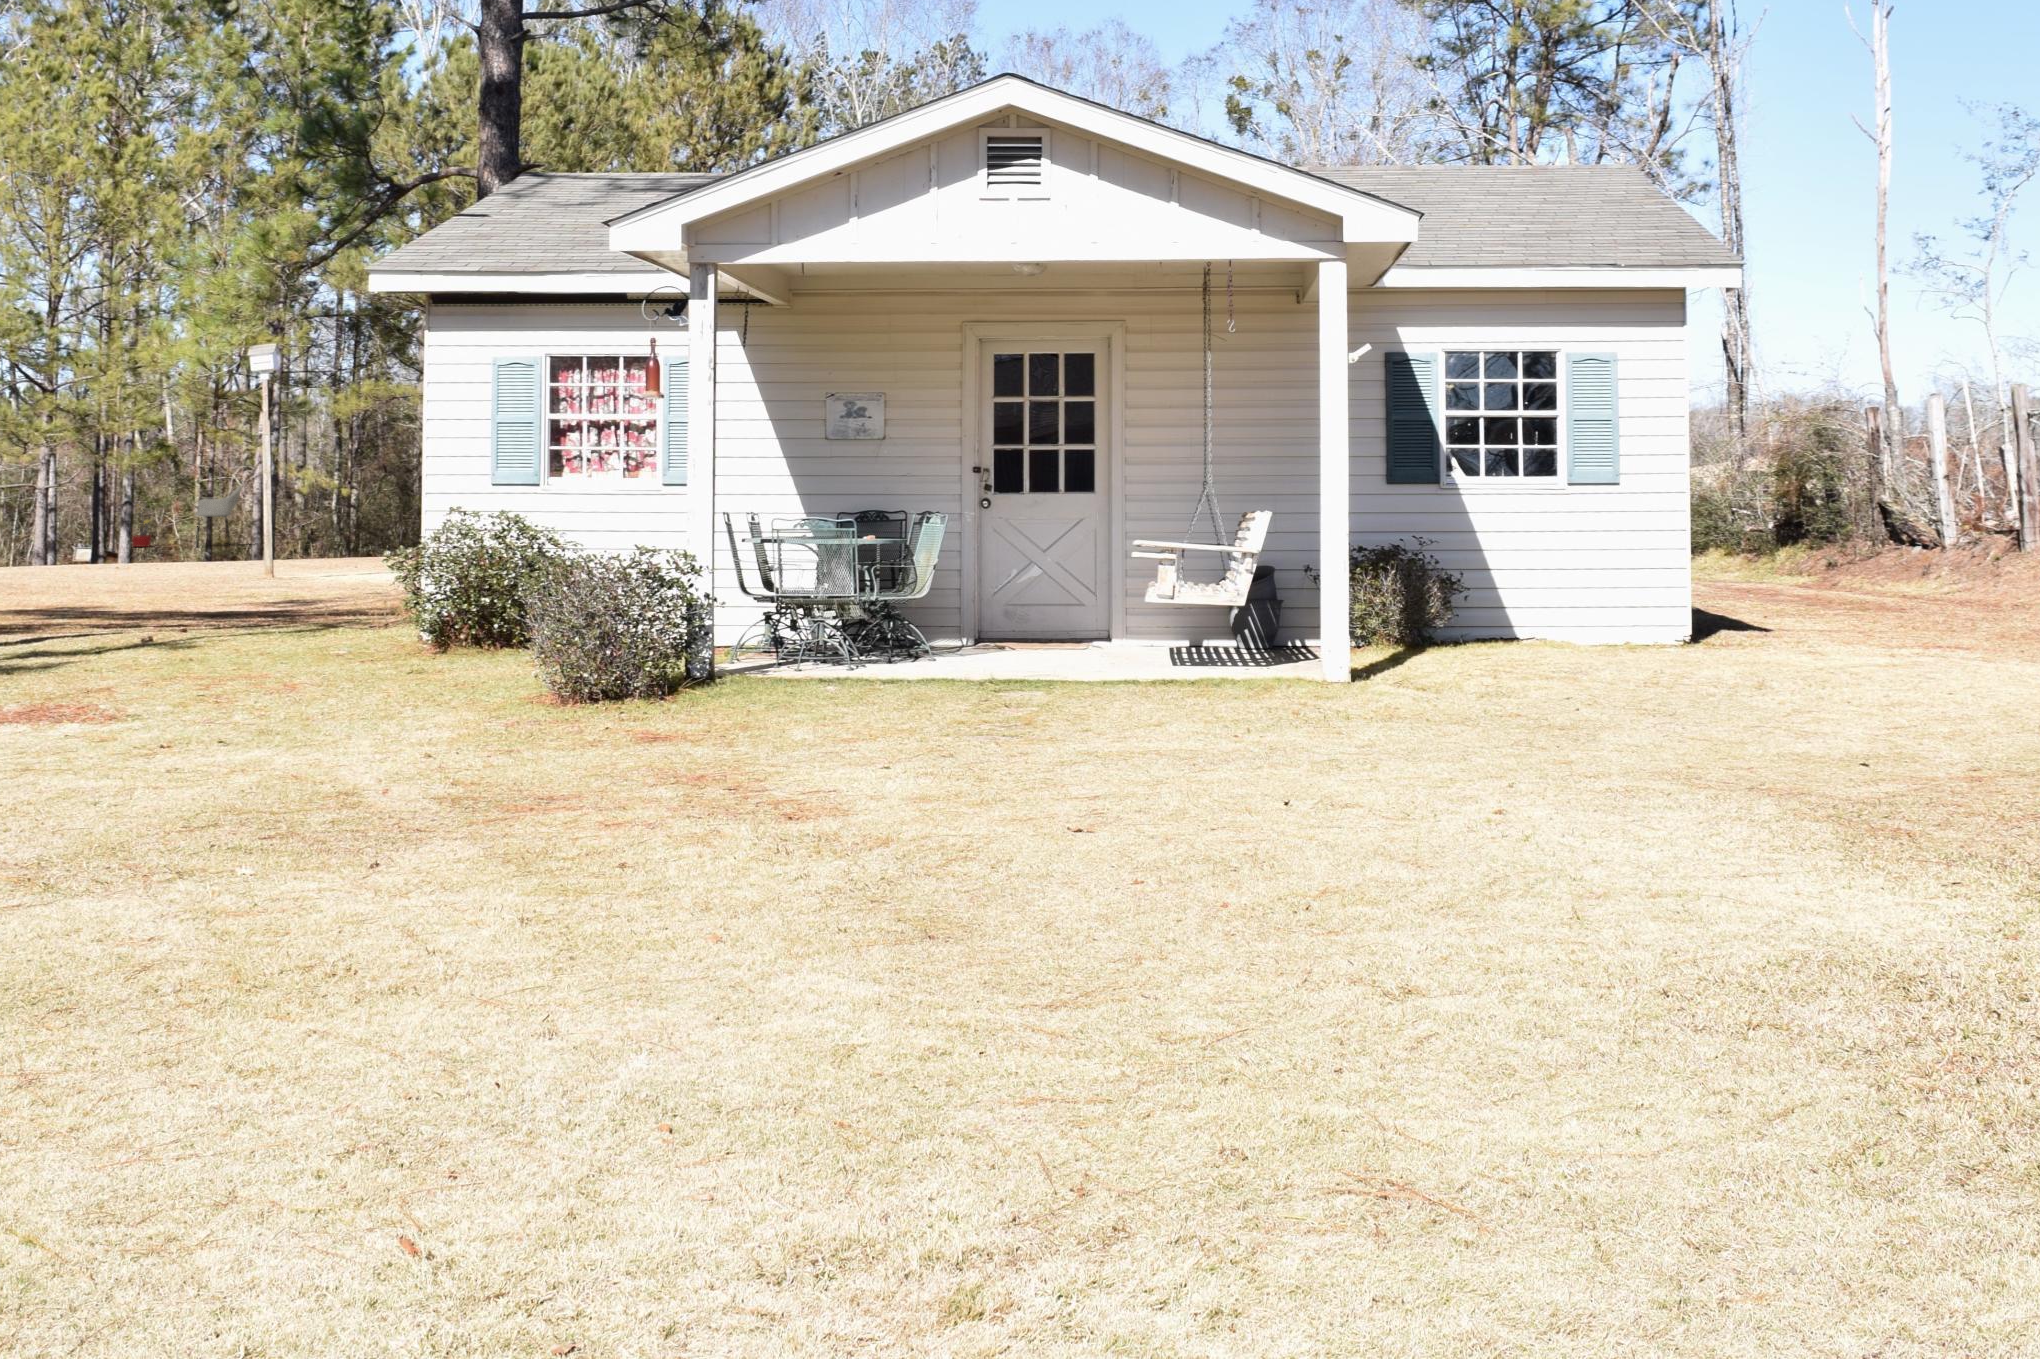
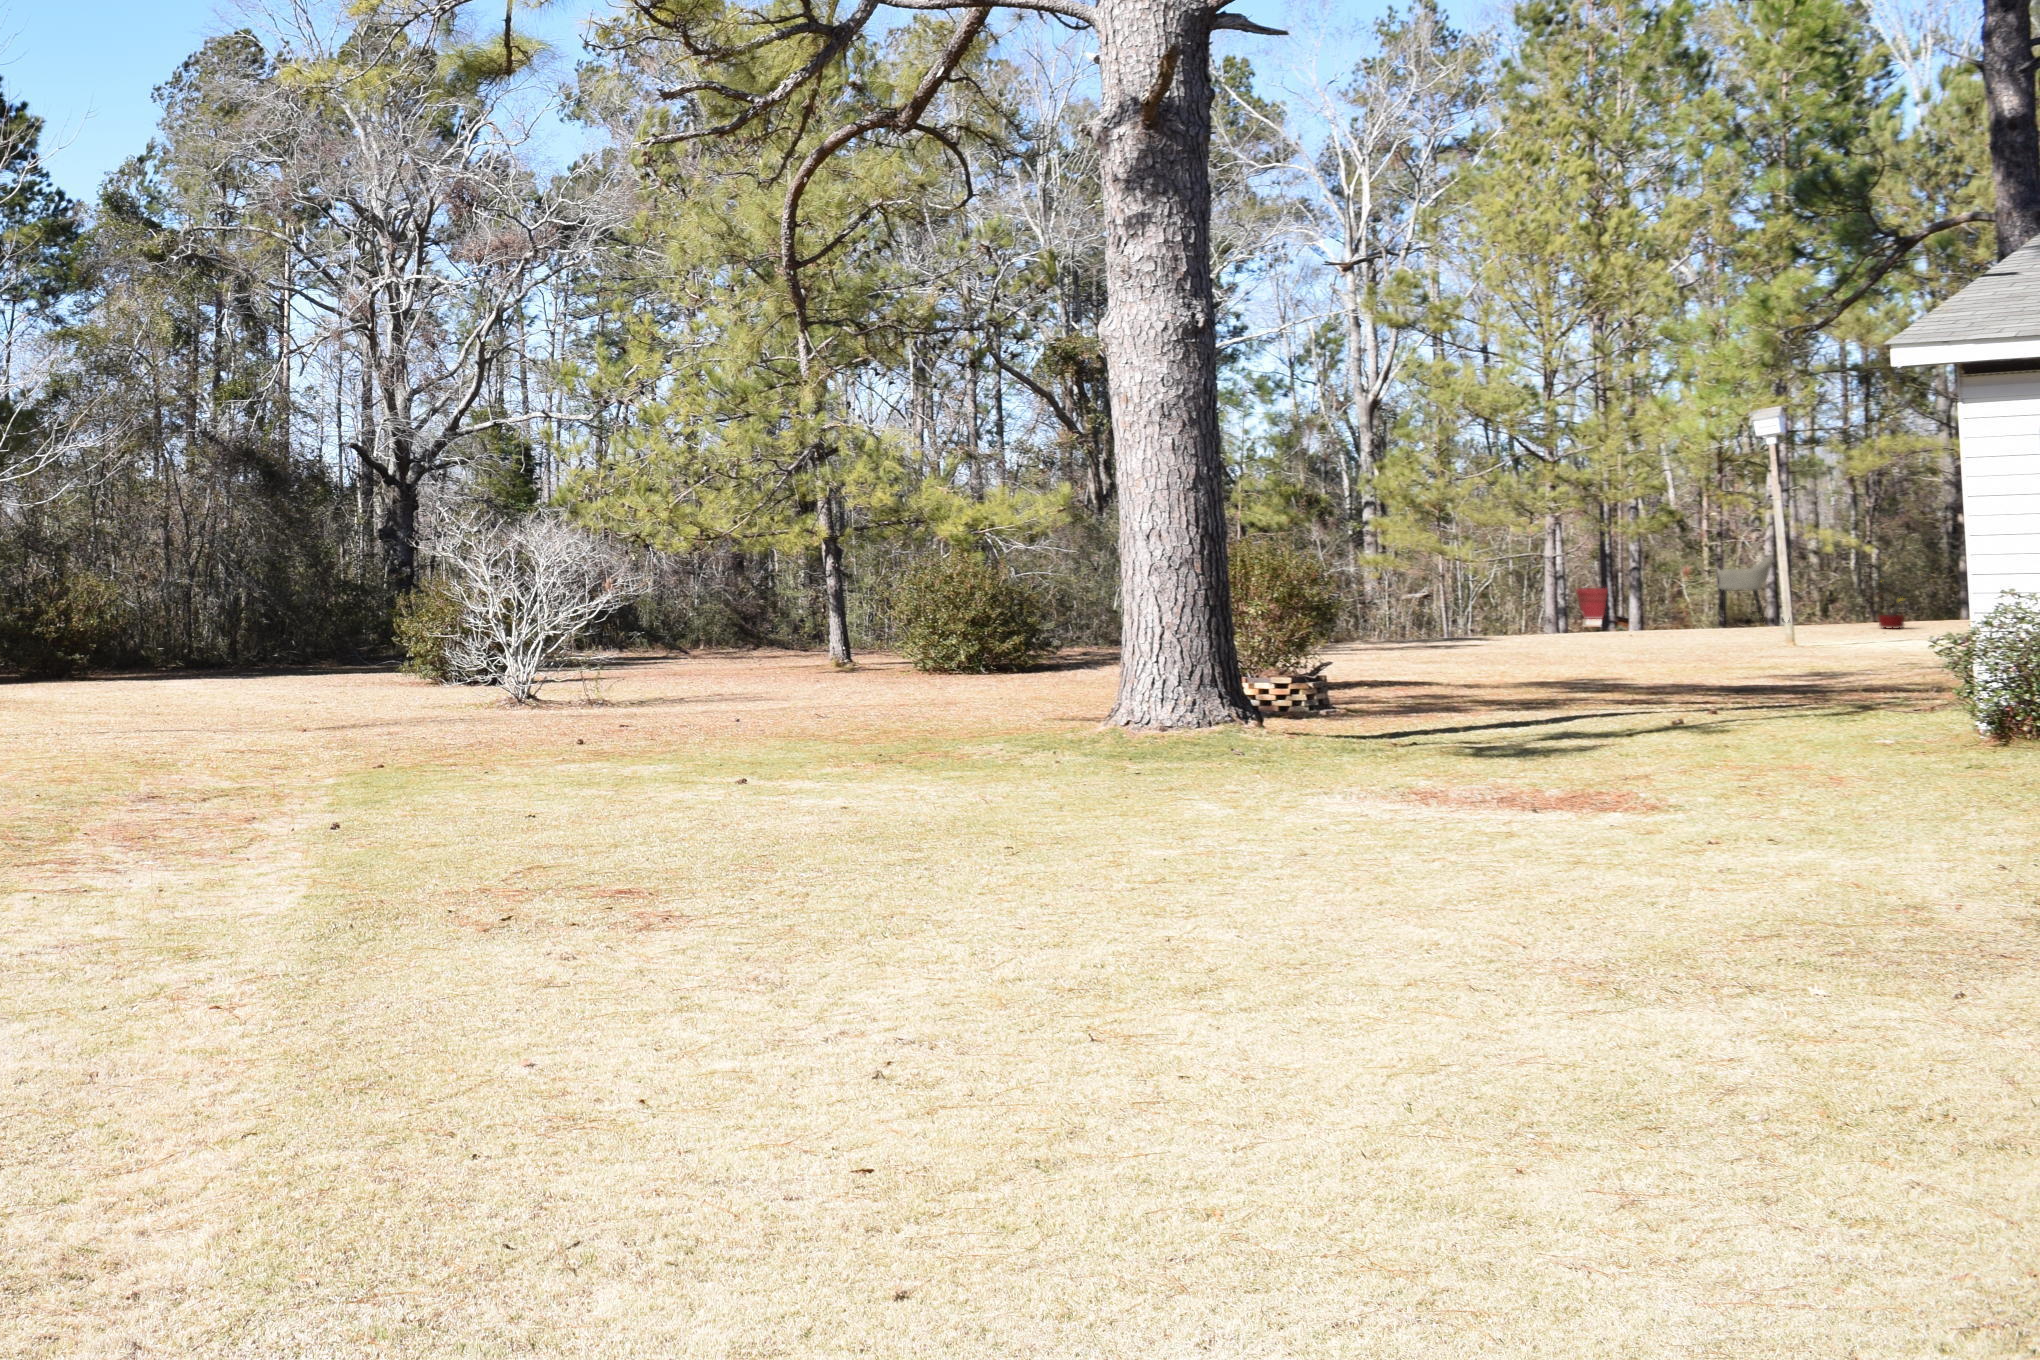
decorative plant: present [132,508,154,547] -> present [1879,591,1904,629]
bucket: none [64,518,96,548] -> present [1575,588,1608,619]

